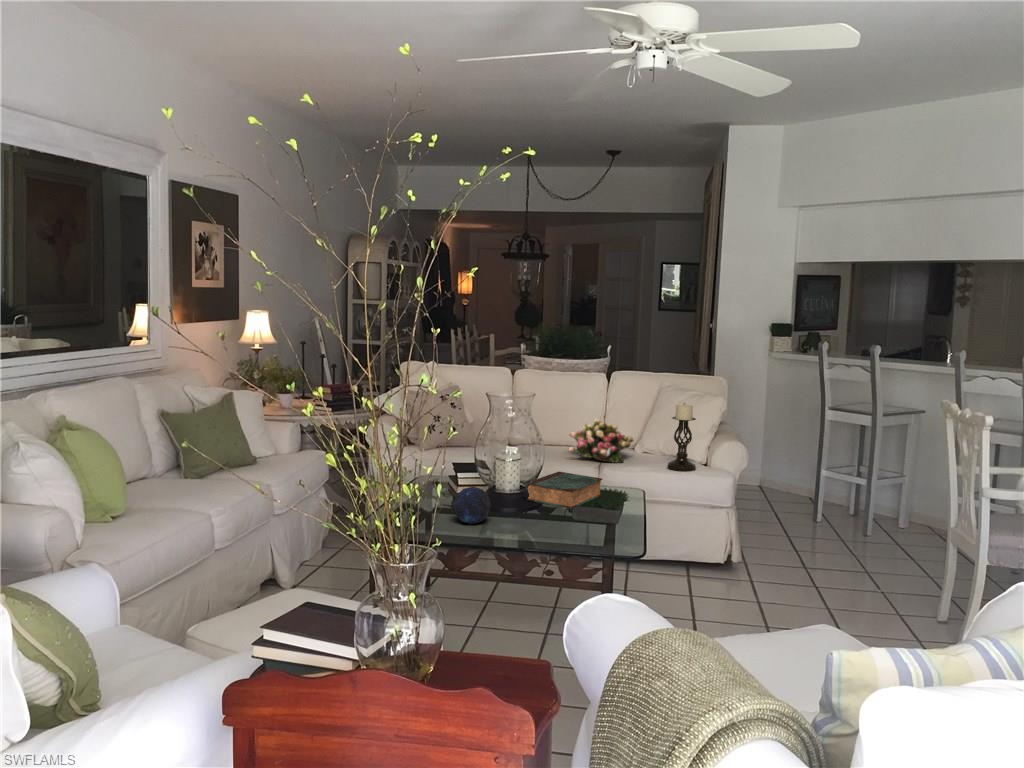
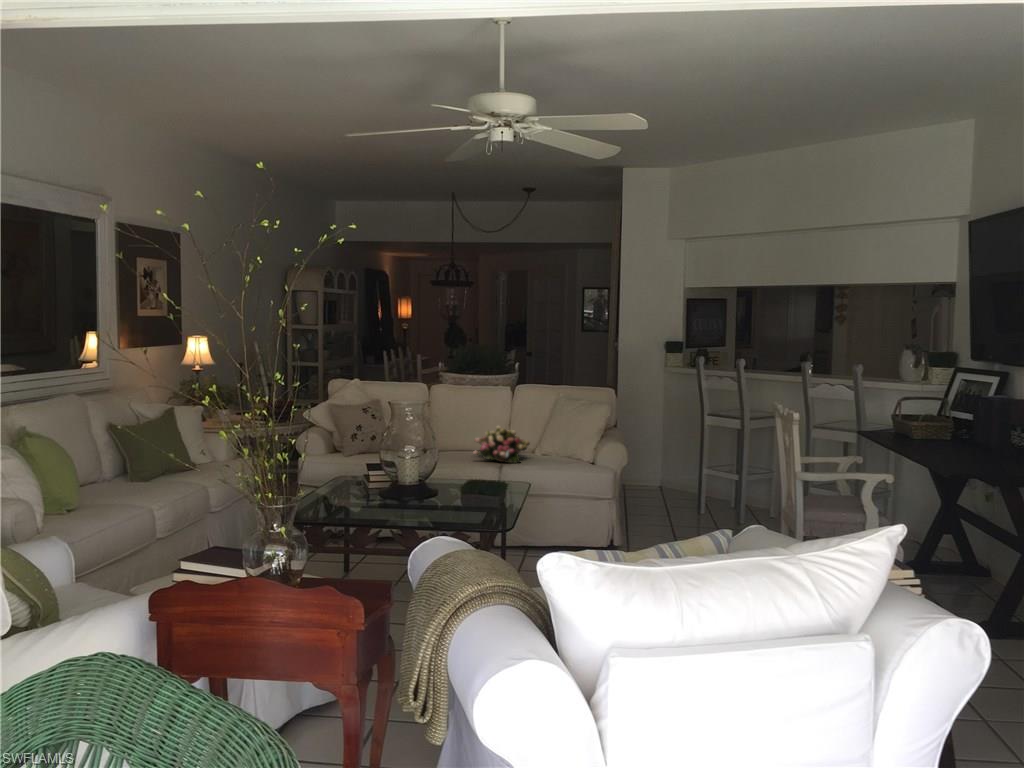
candle holder: present [667,403,696,471] -> none [557,409,582,469]
book: present [526,472,602,509] -> none [426,469,492,498]
decorative orb: present [454,487,491,524] -> none [360,479,391,511]

